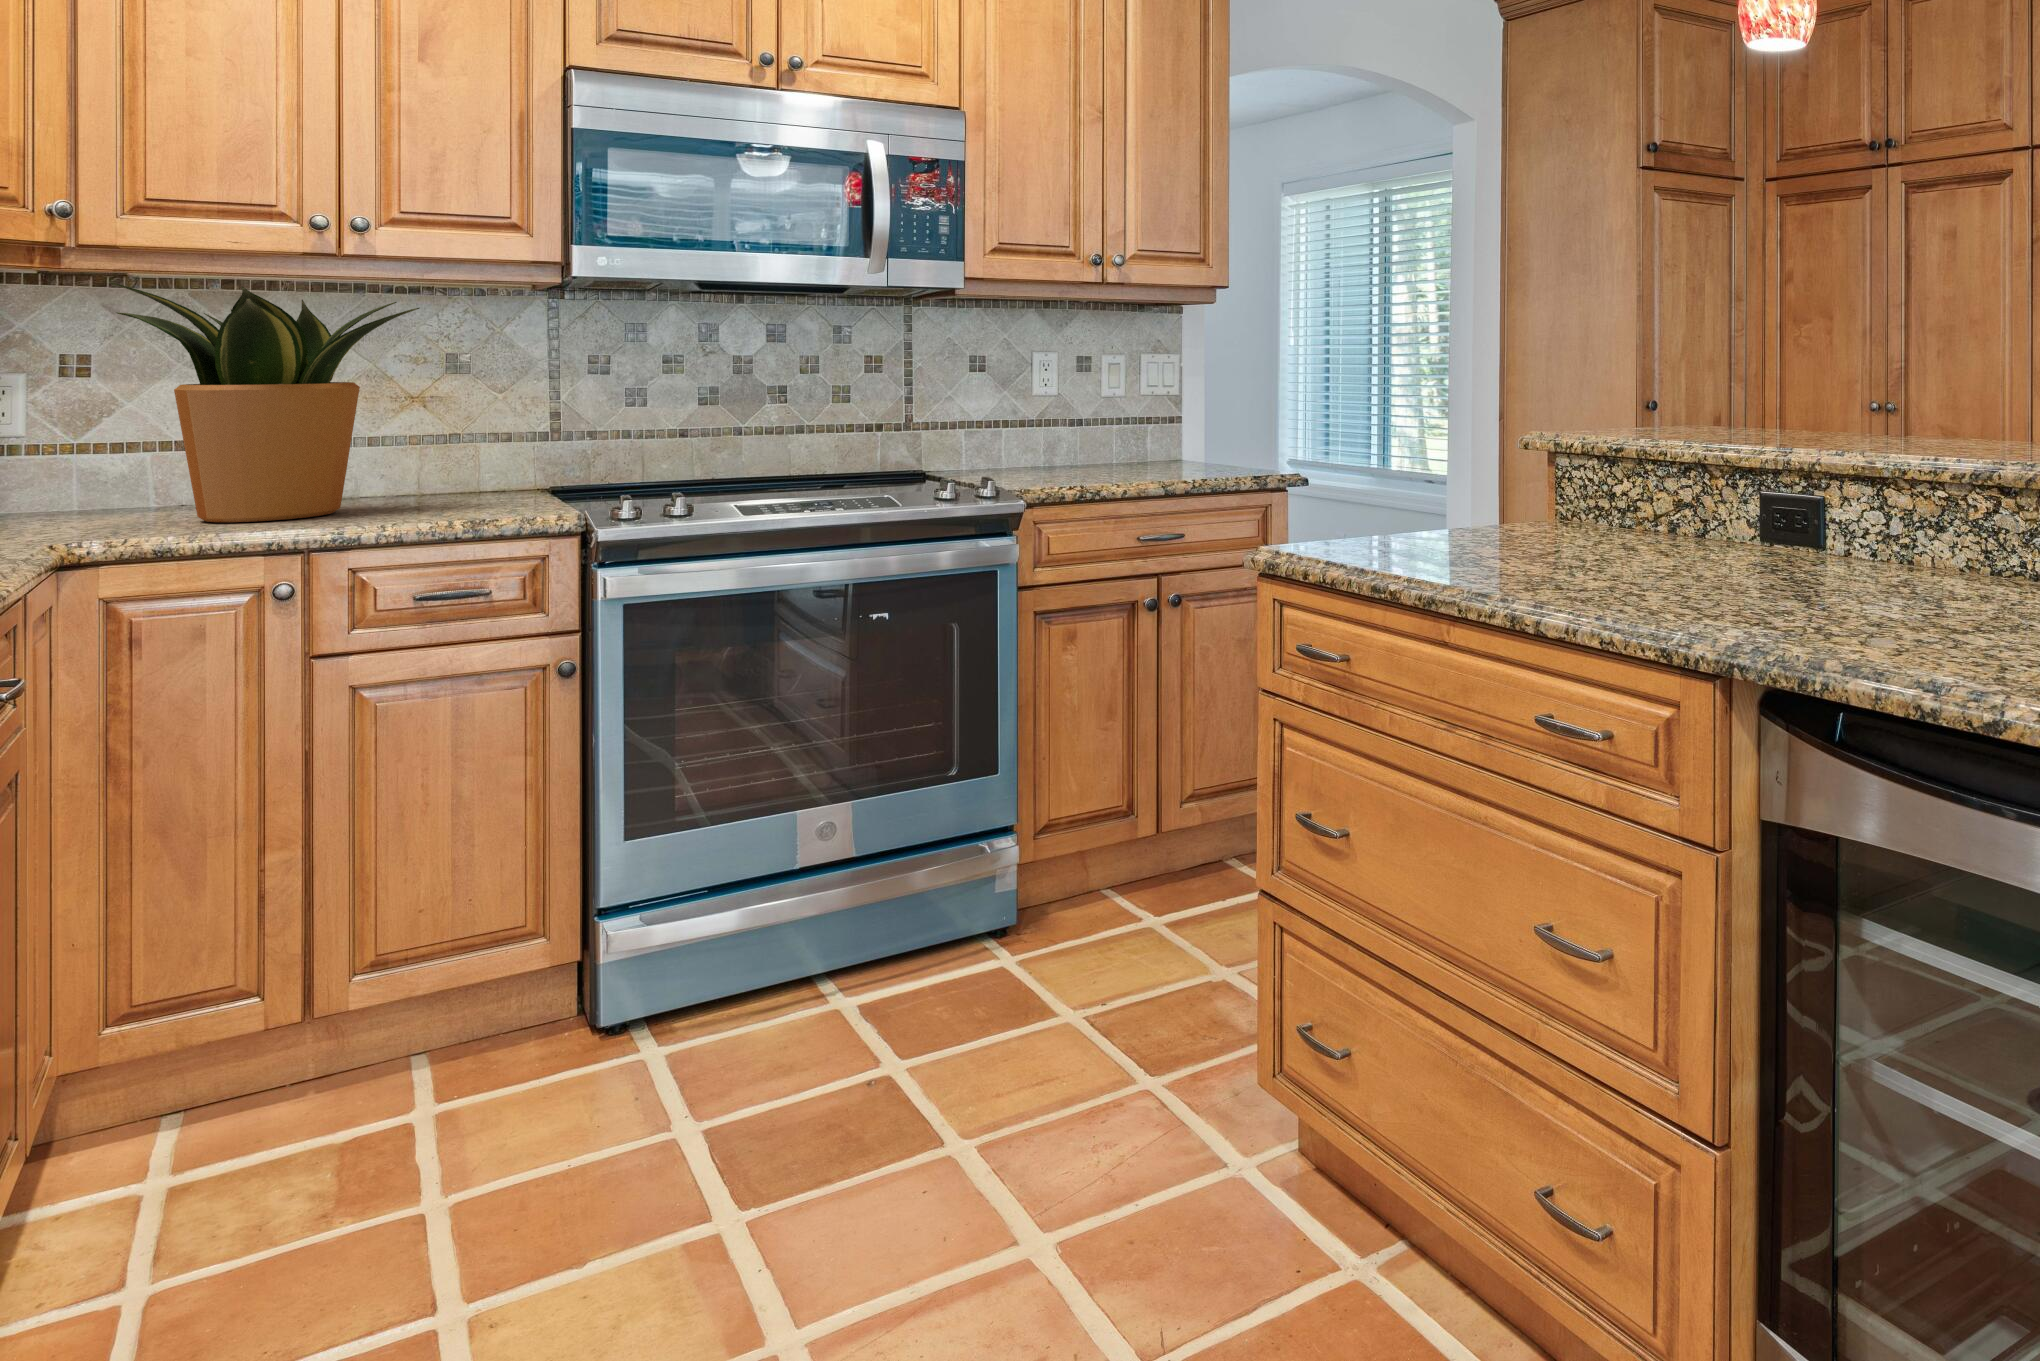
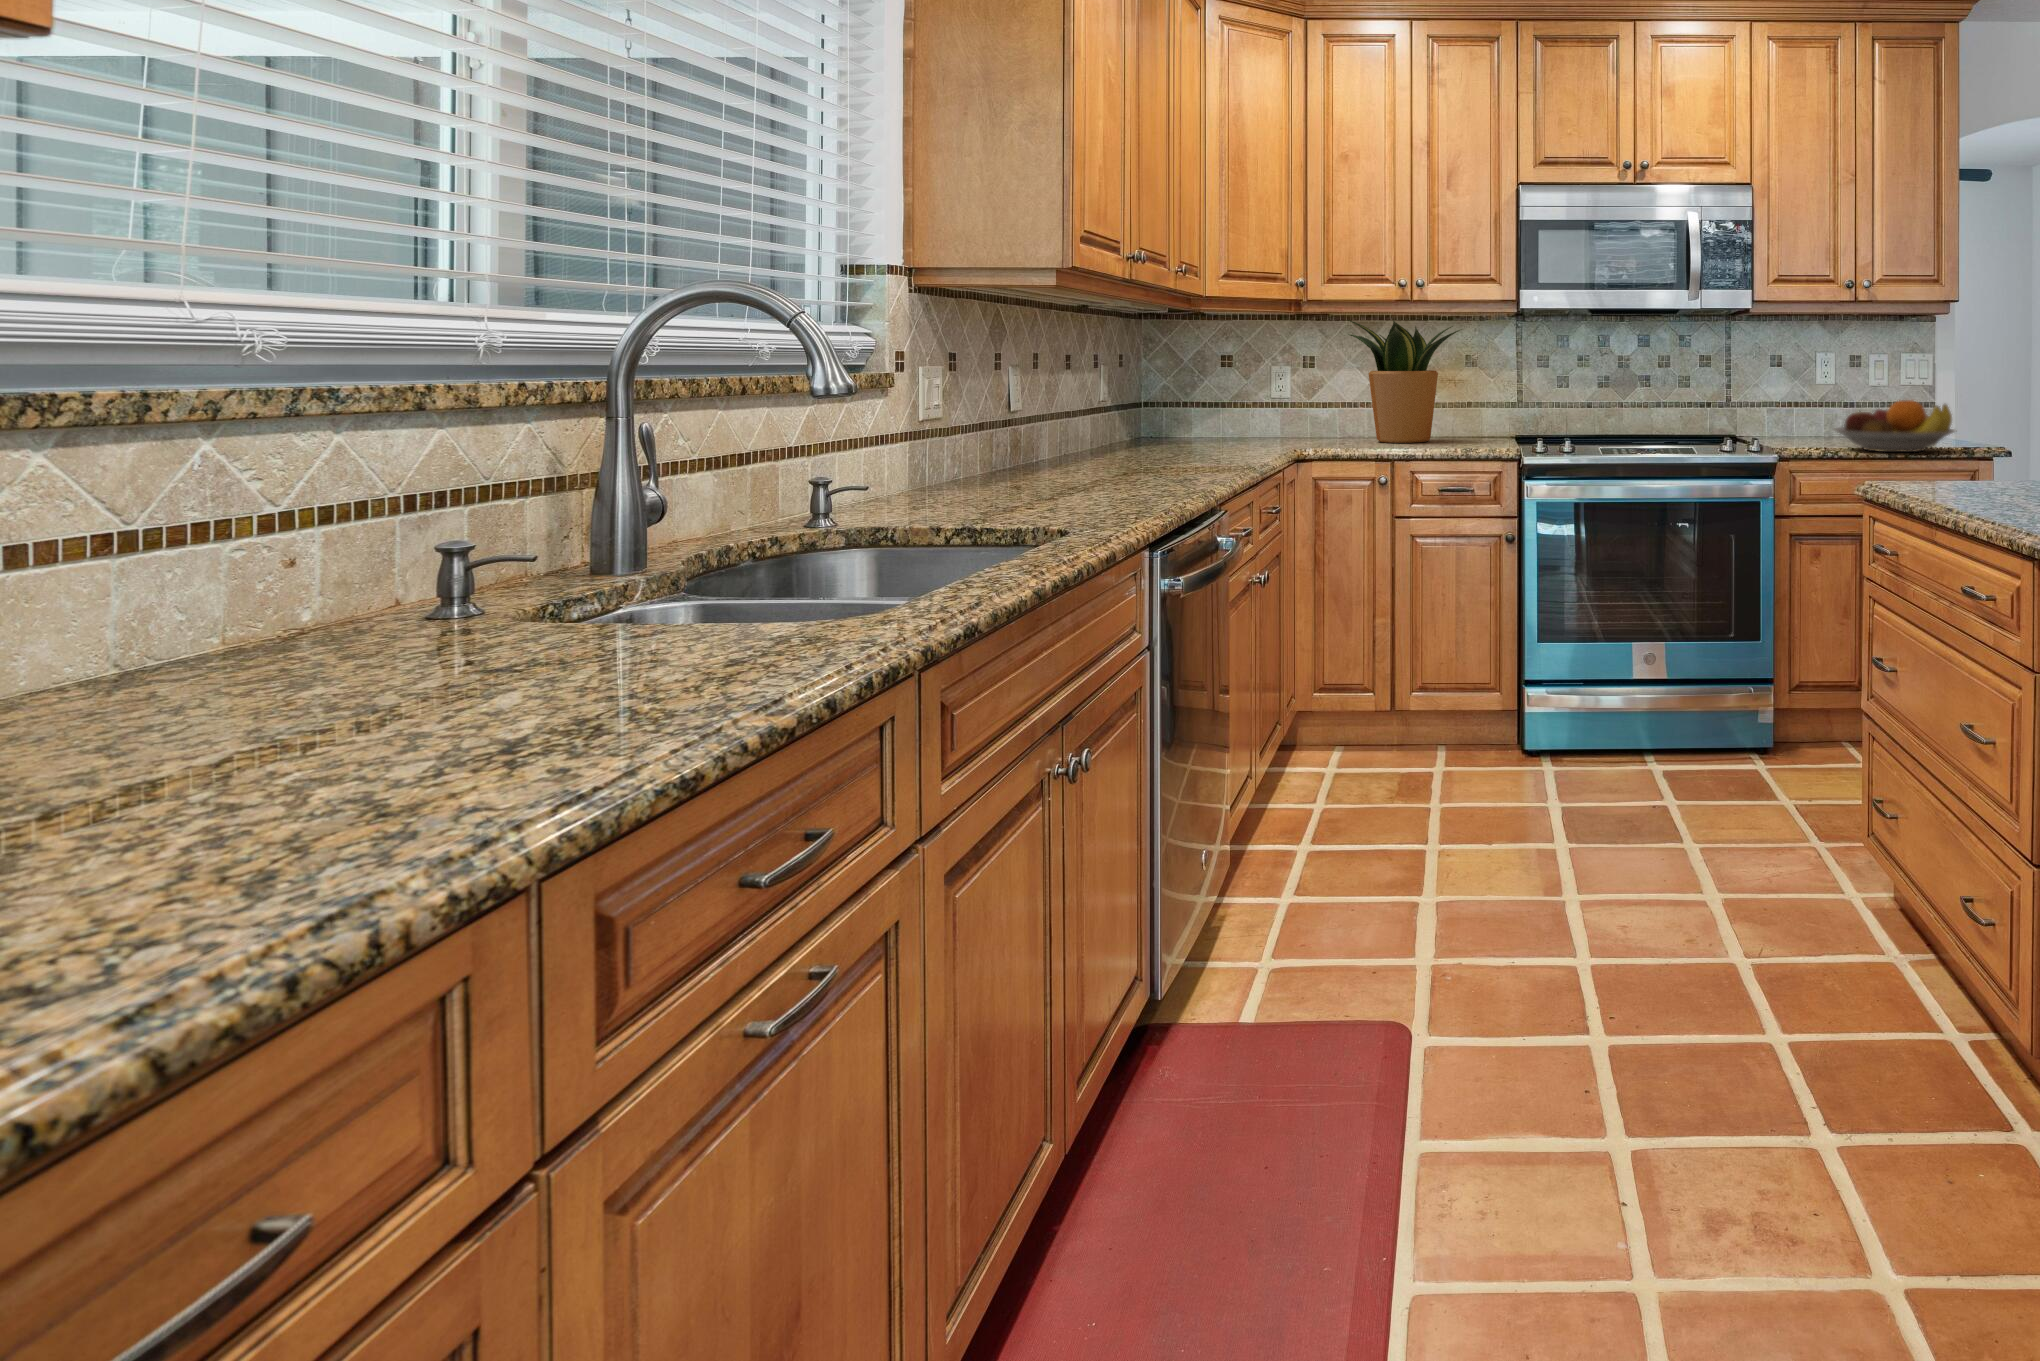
fruit bowl: none [1093,415,1252,484] -> present [1835,400,1955,452]

